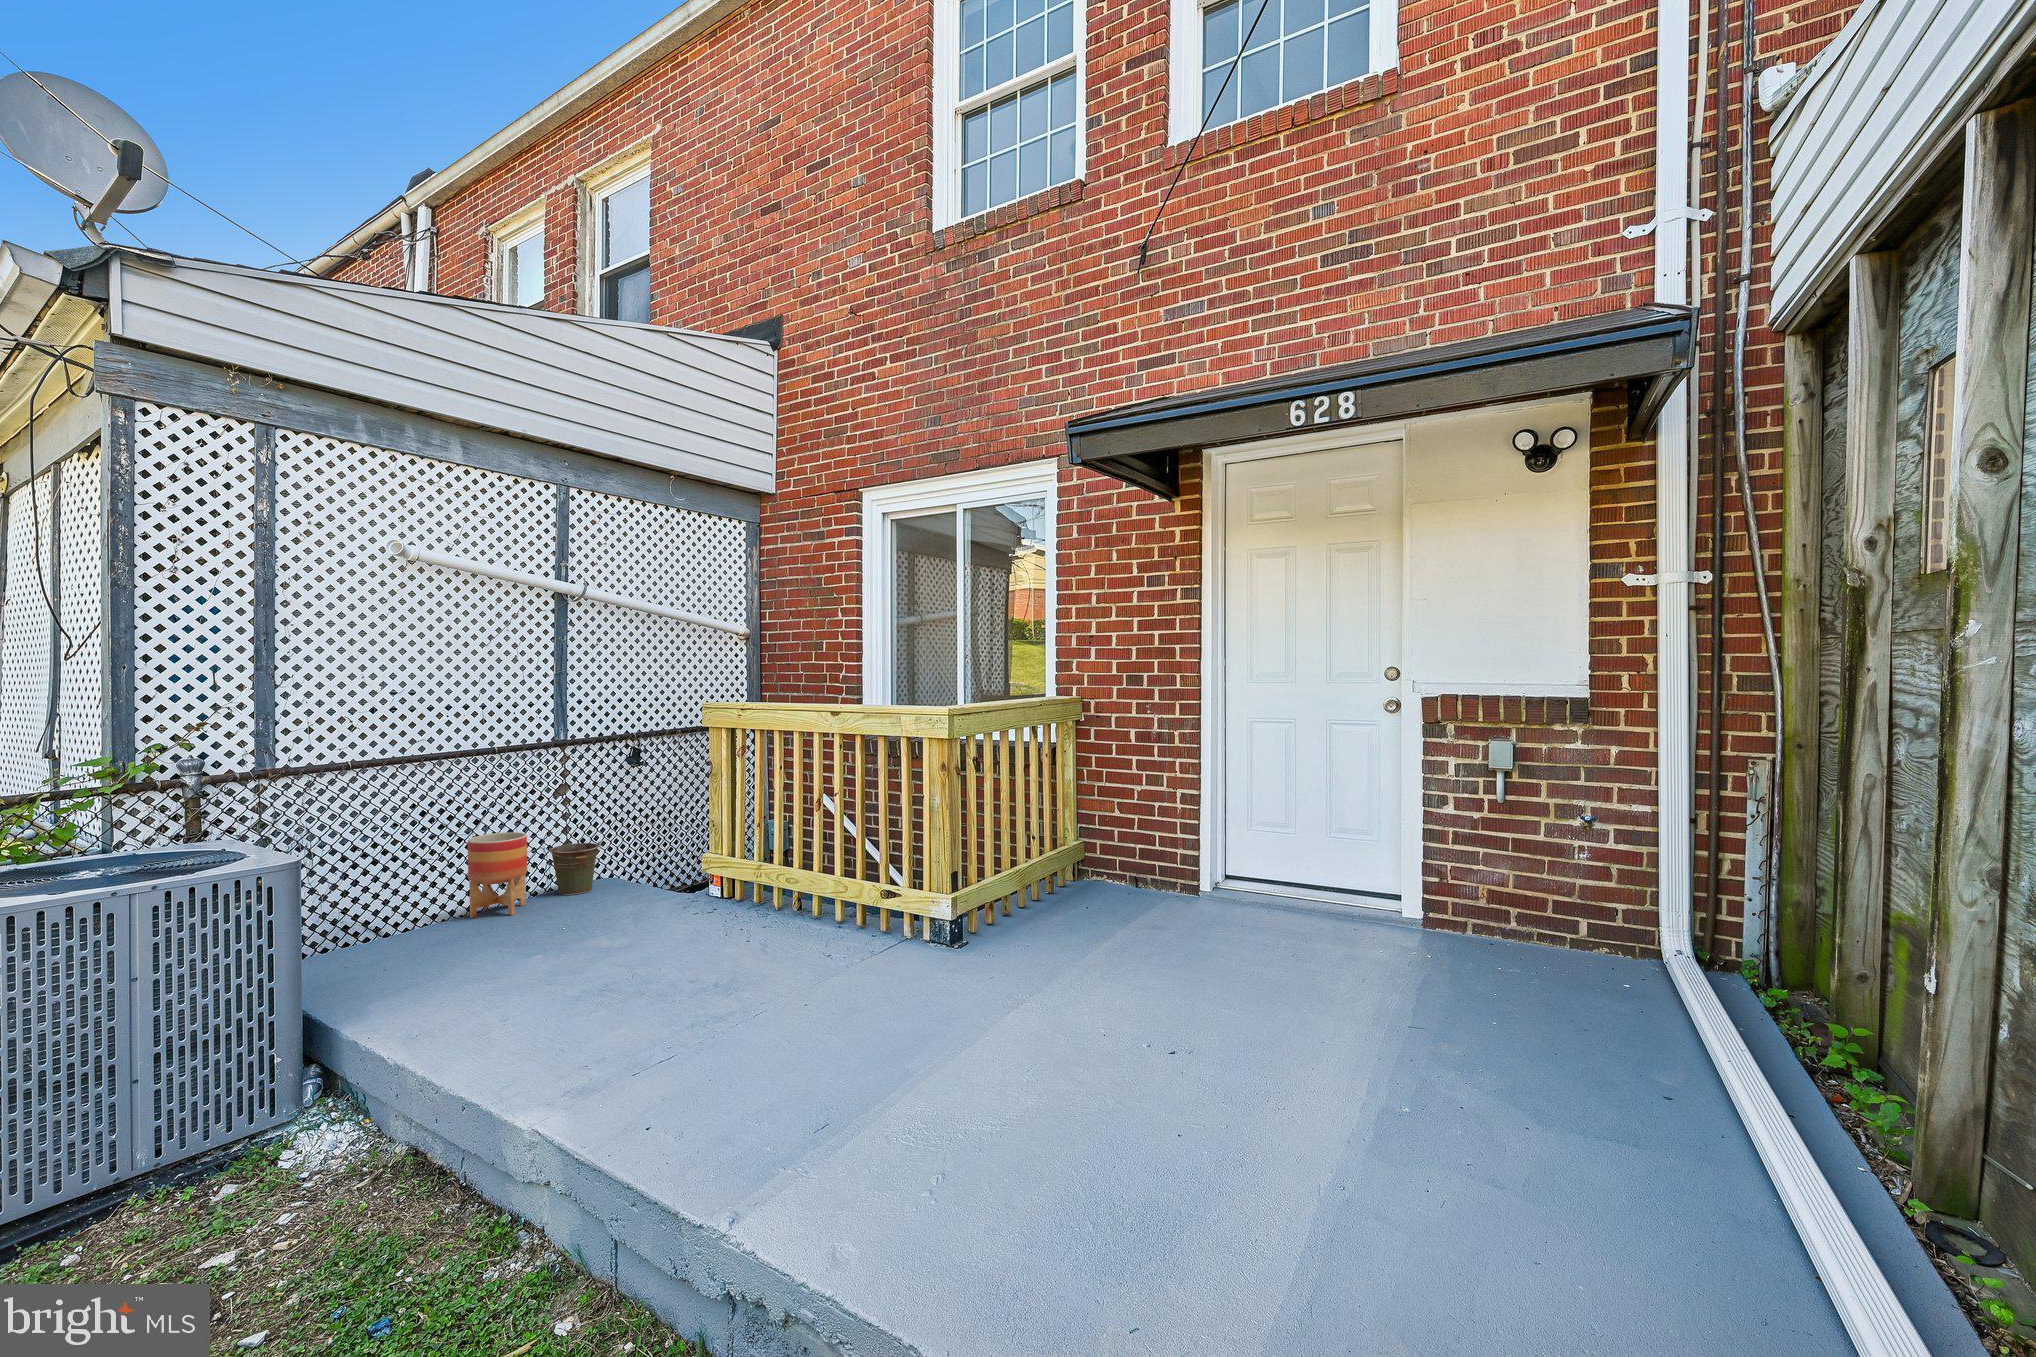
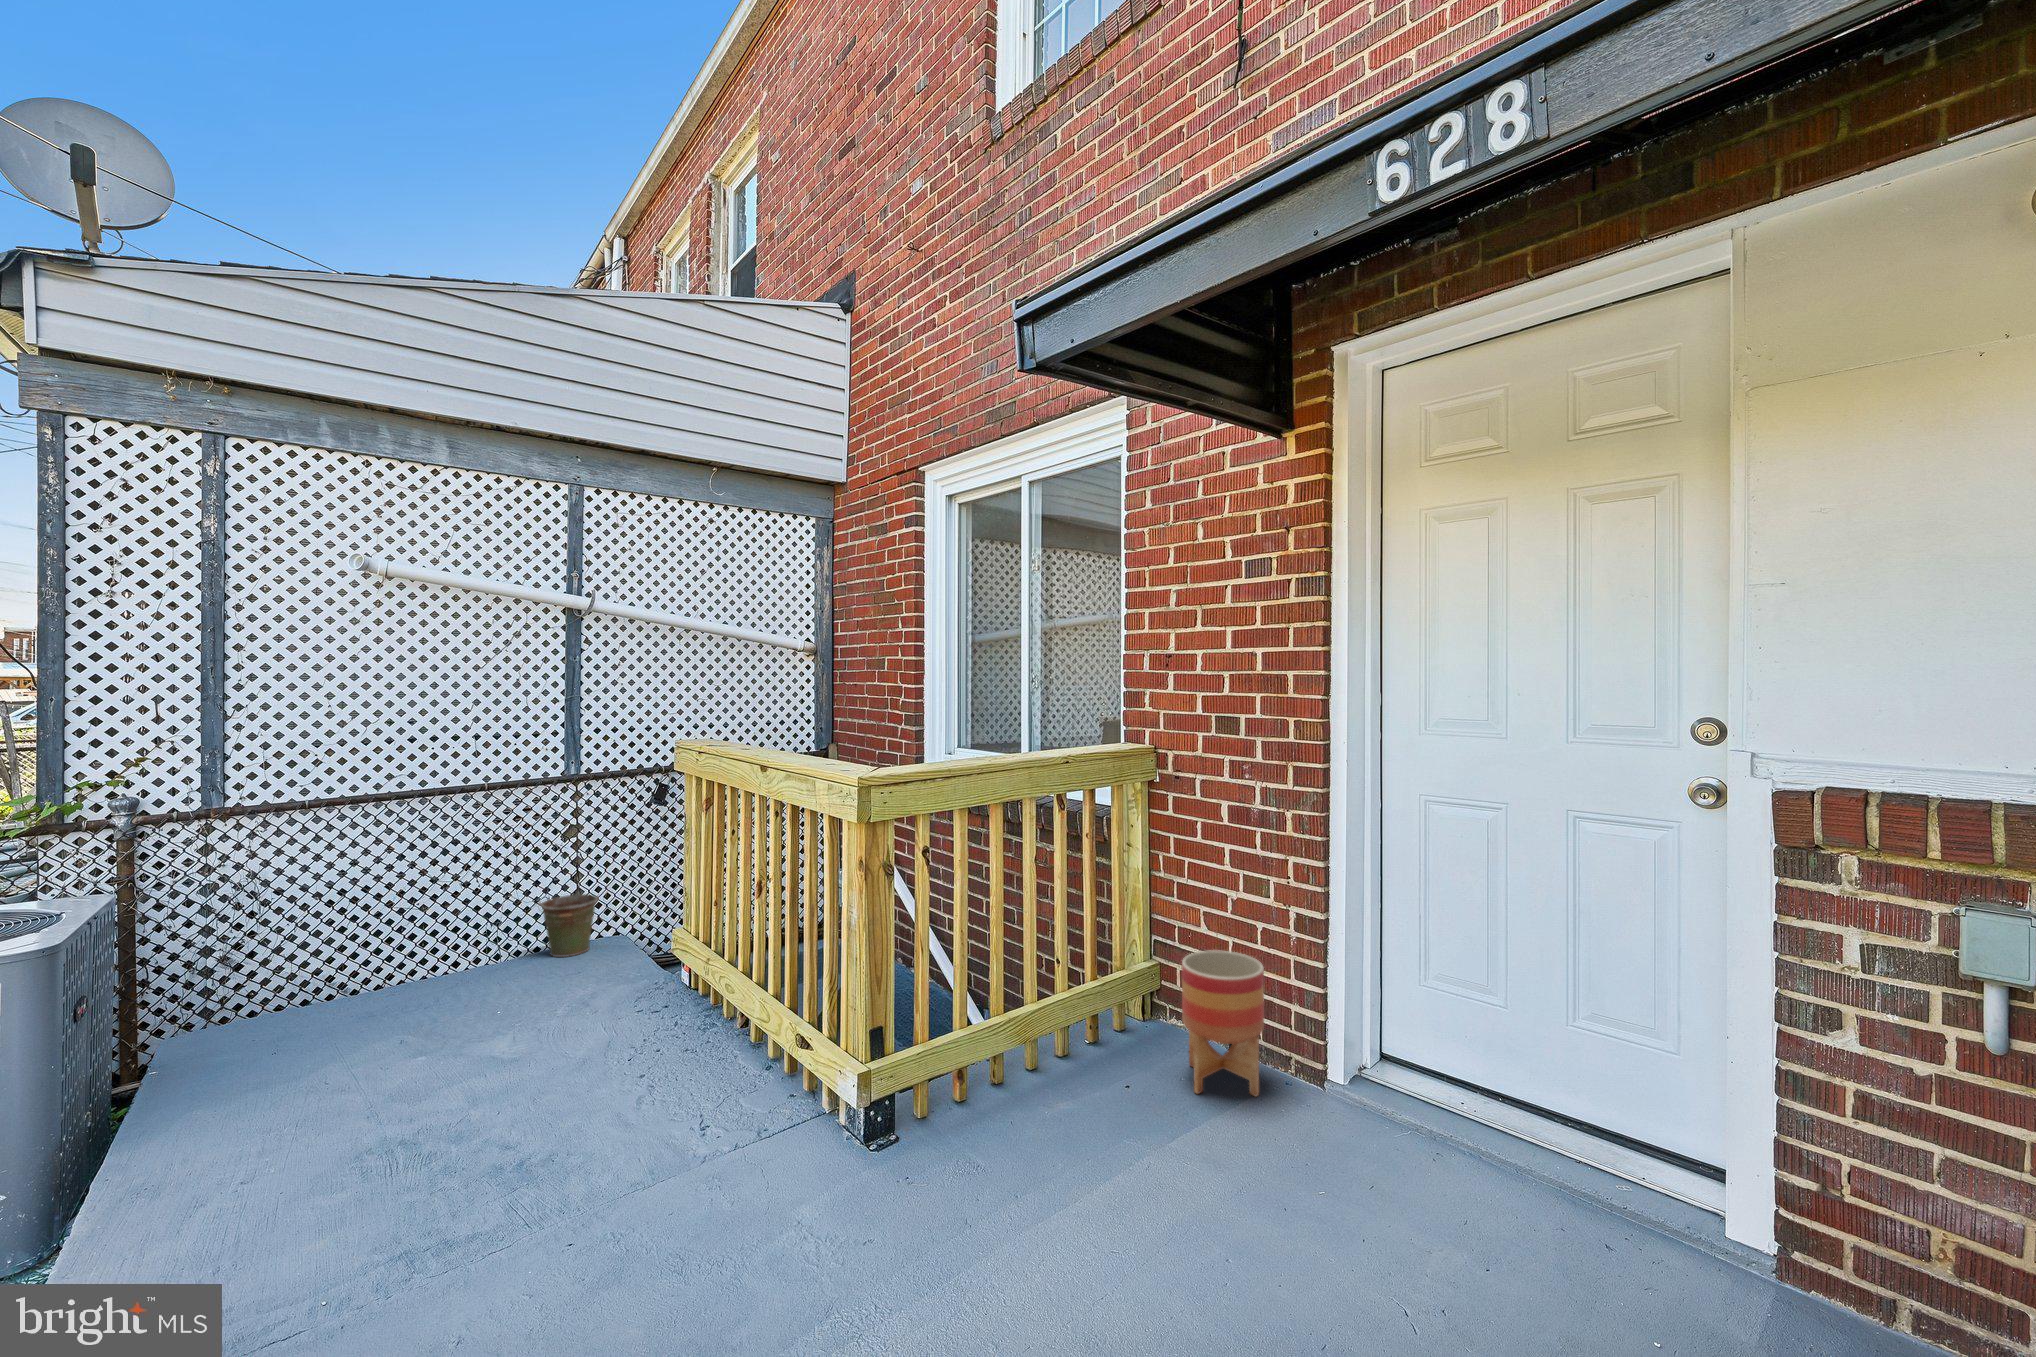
planter: present [468,832,527,918] -> present [1182,950,1264,1096]

